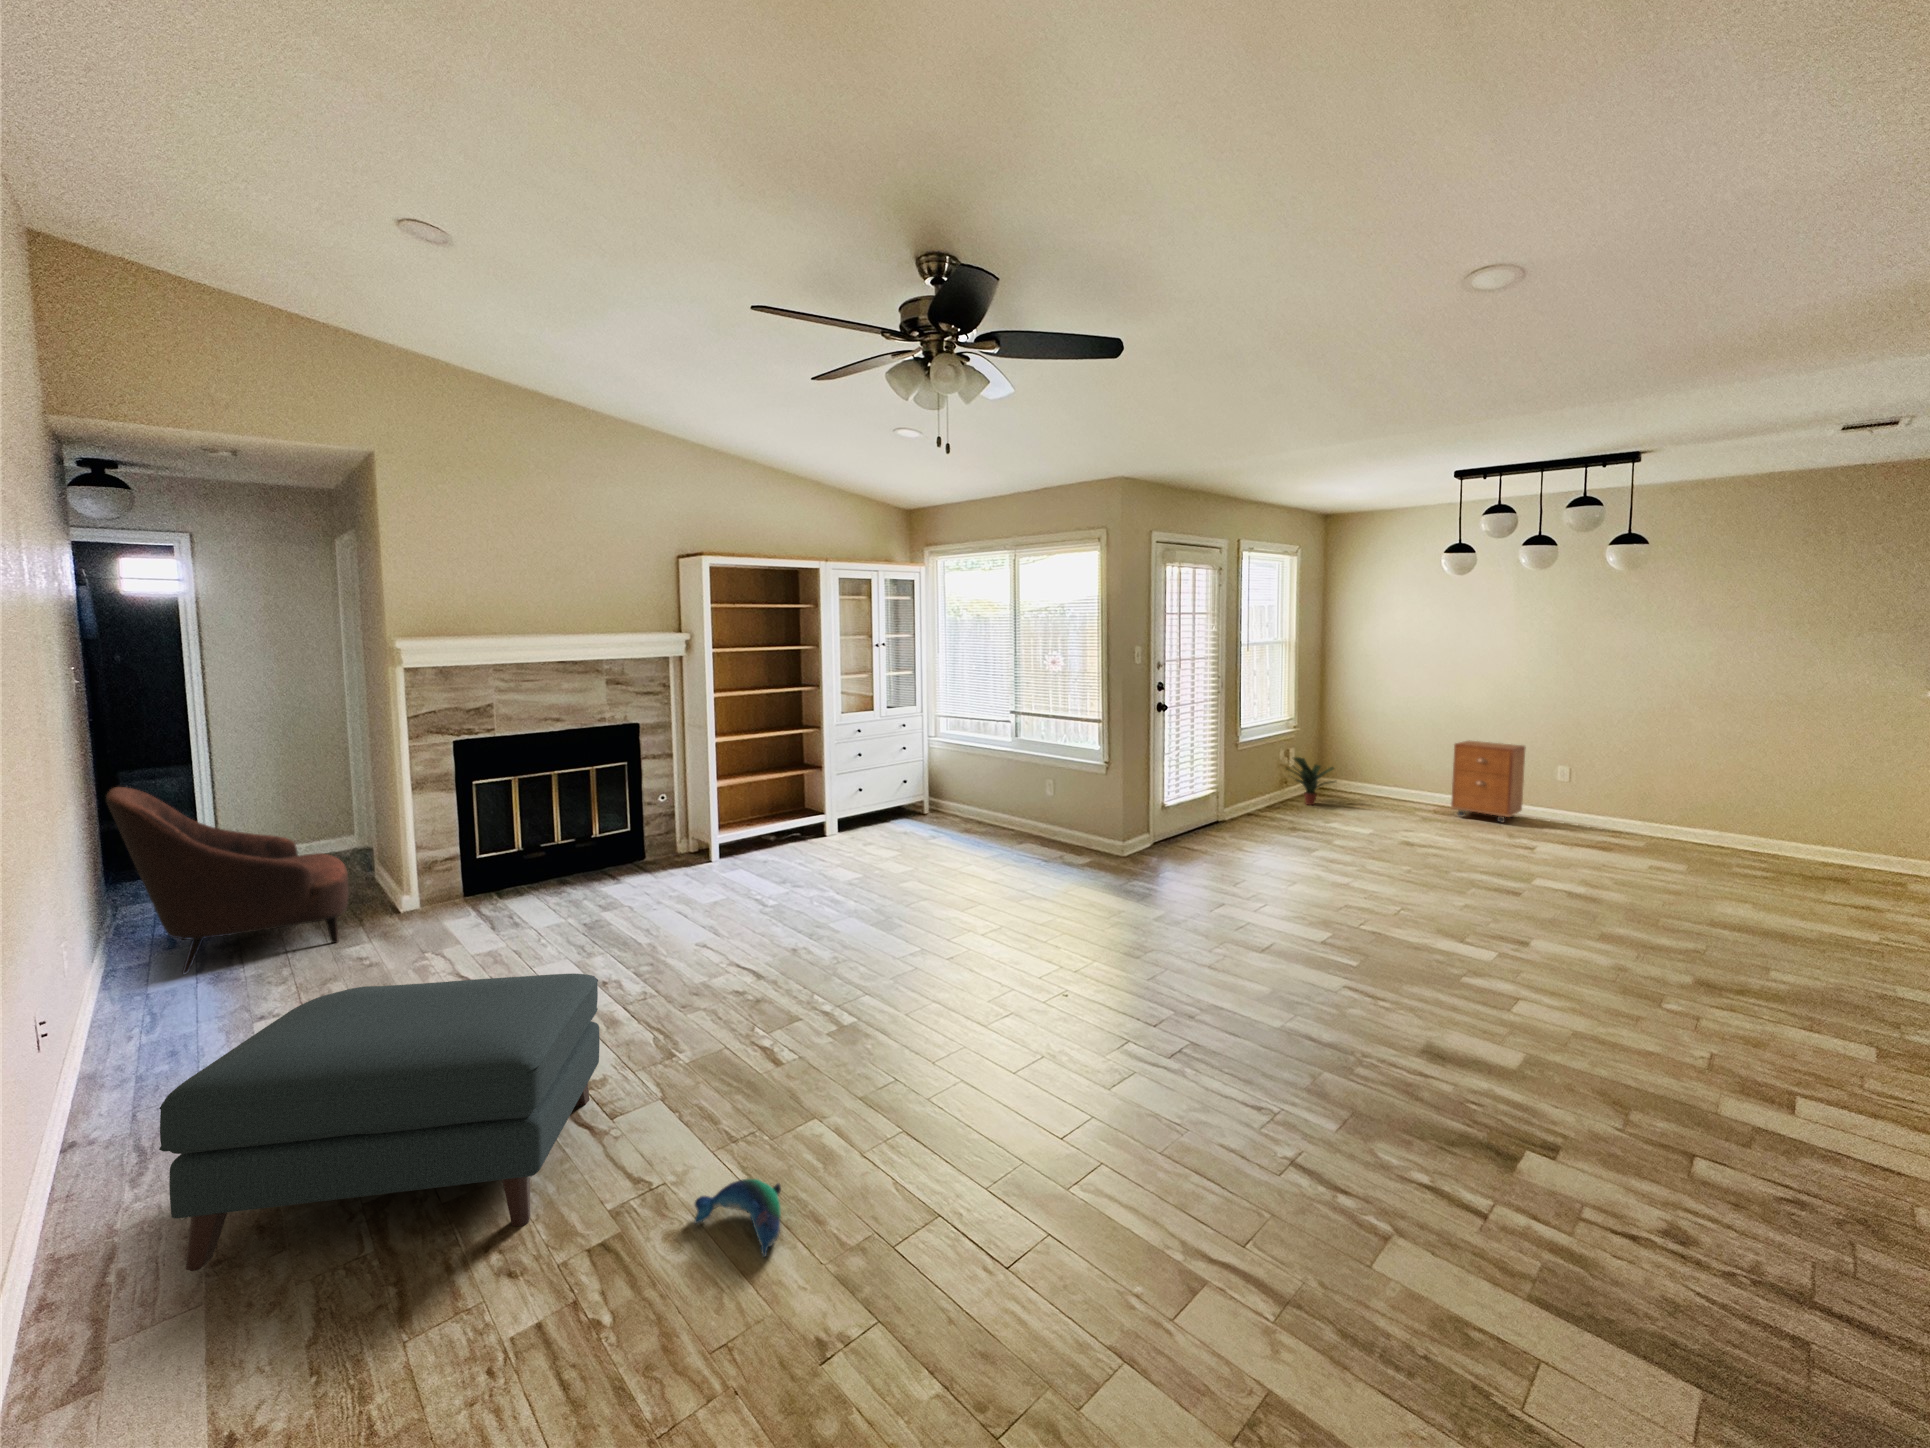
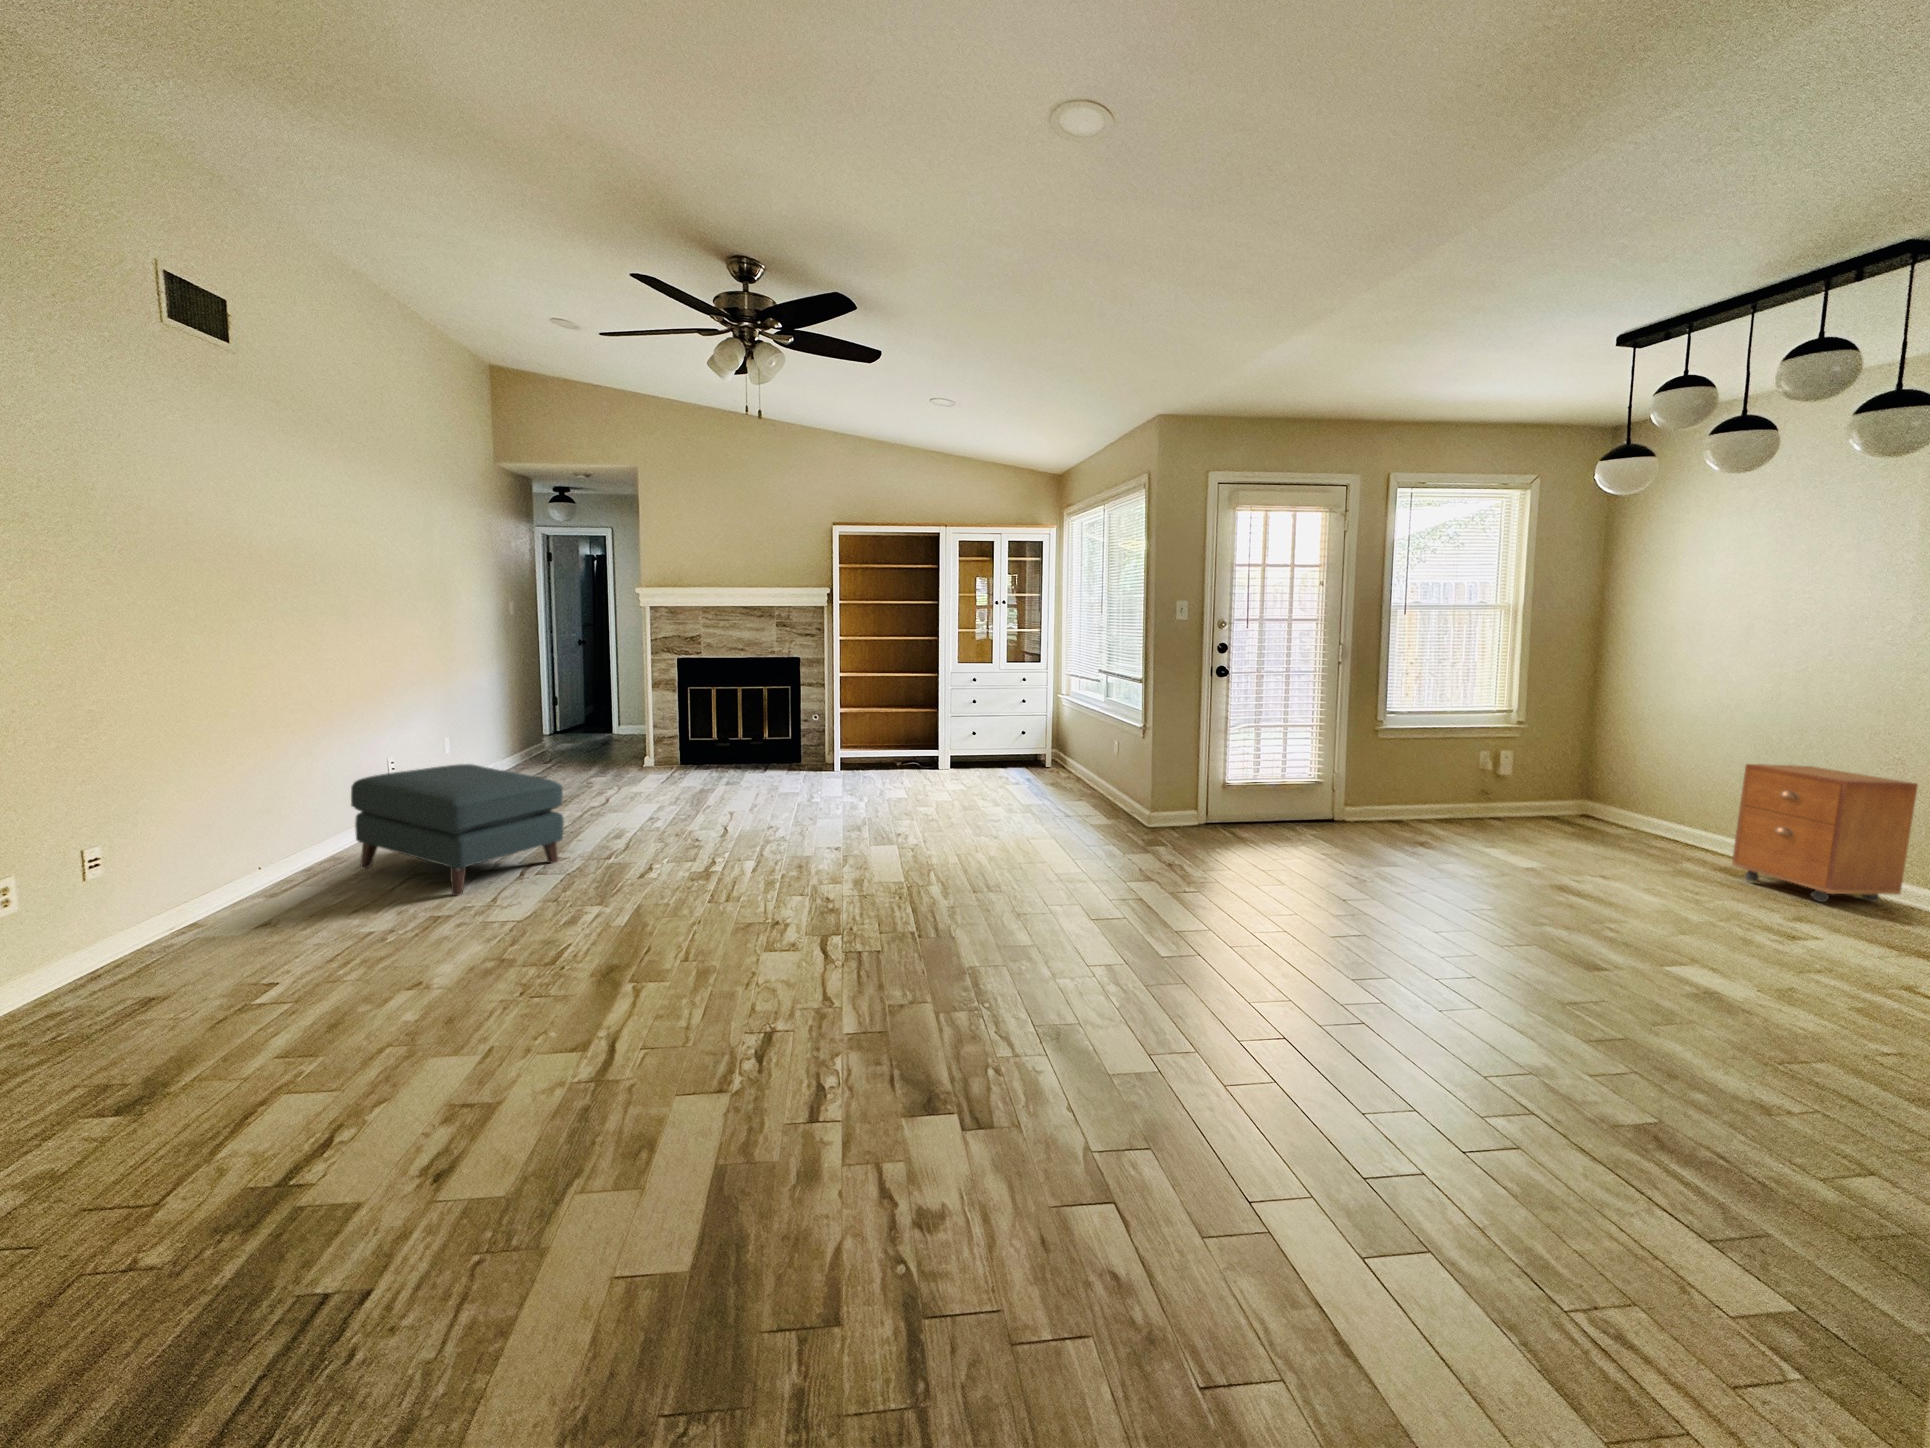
potted plant: present [1288,757,1335,805] -> none [1473,759,1556,829]
armchair: present [106,787,348,974] -> none [510,667,623,776]
plush toy: present [694,1179,781,1257] -> none [488,903,531,940]

